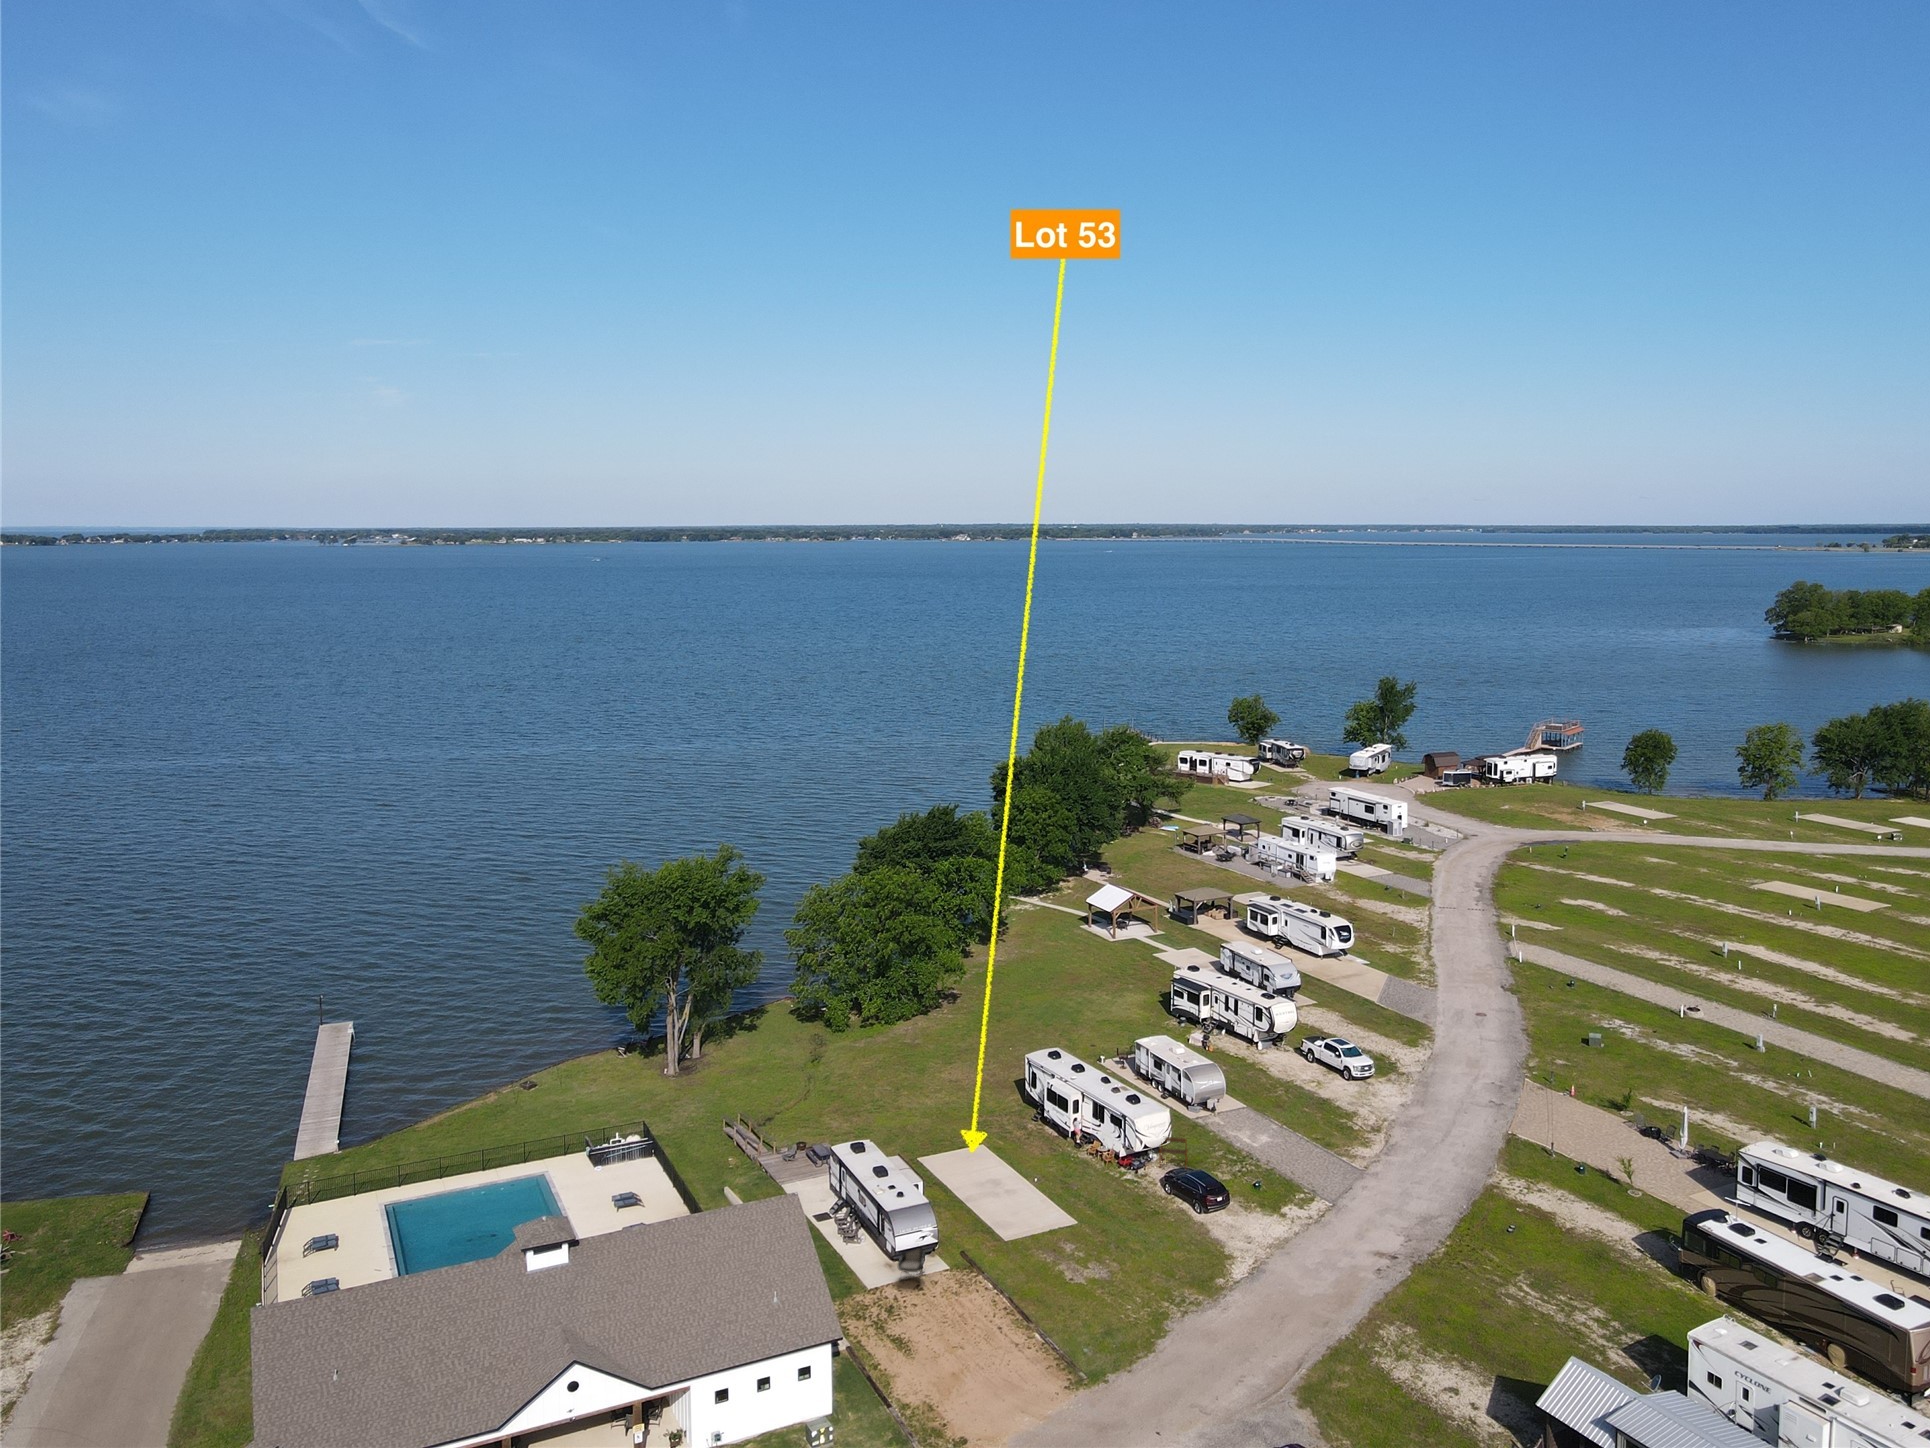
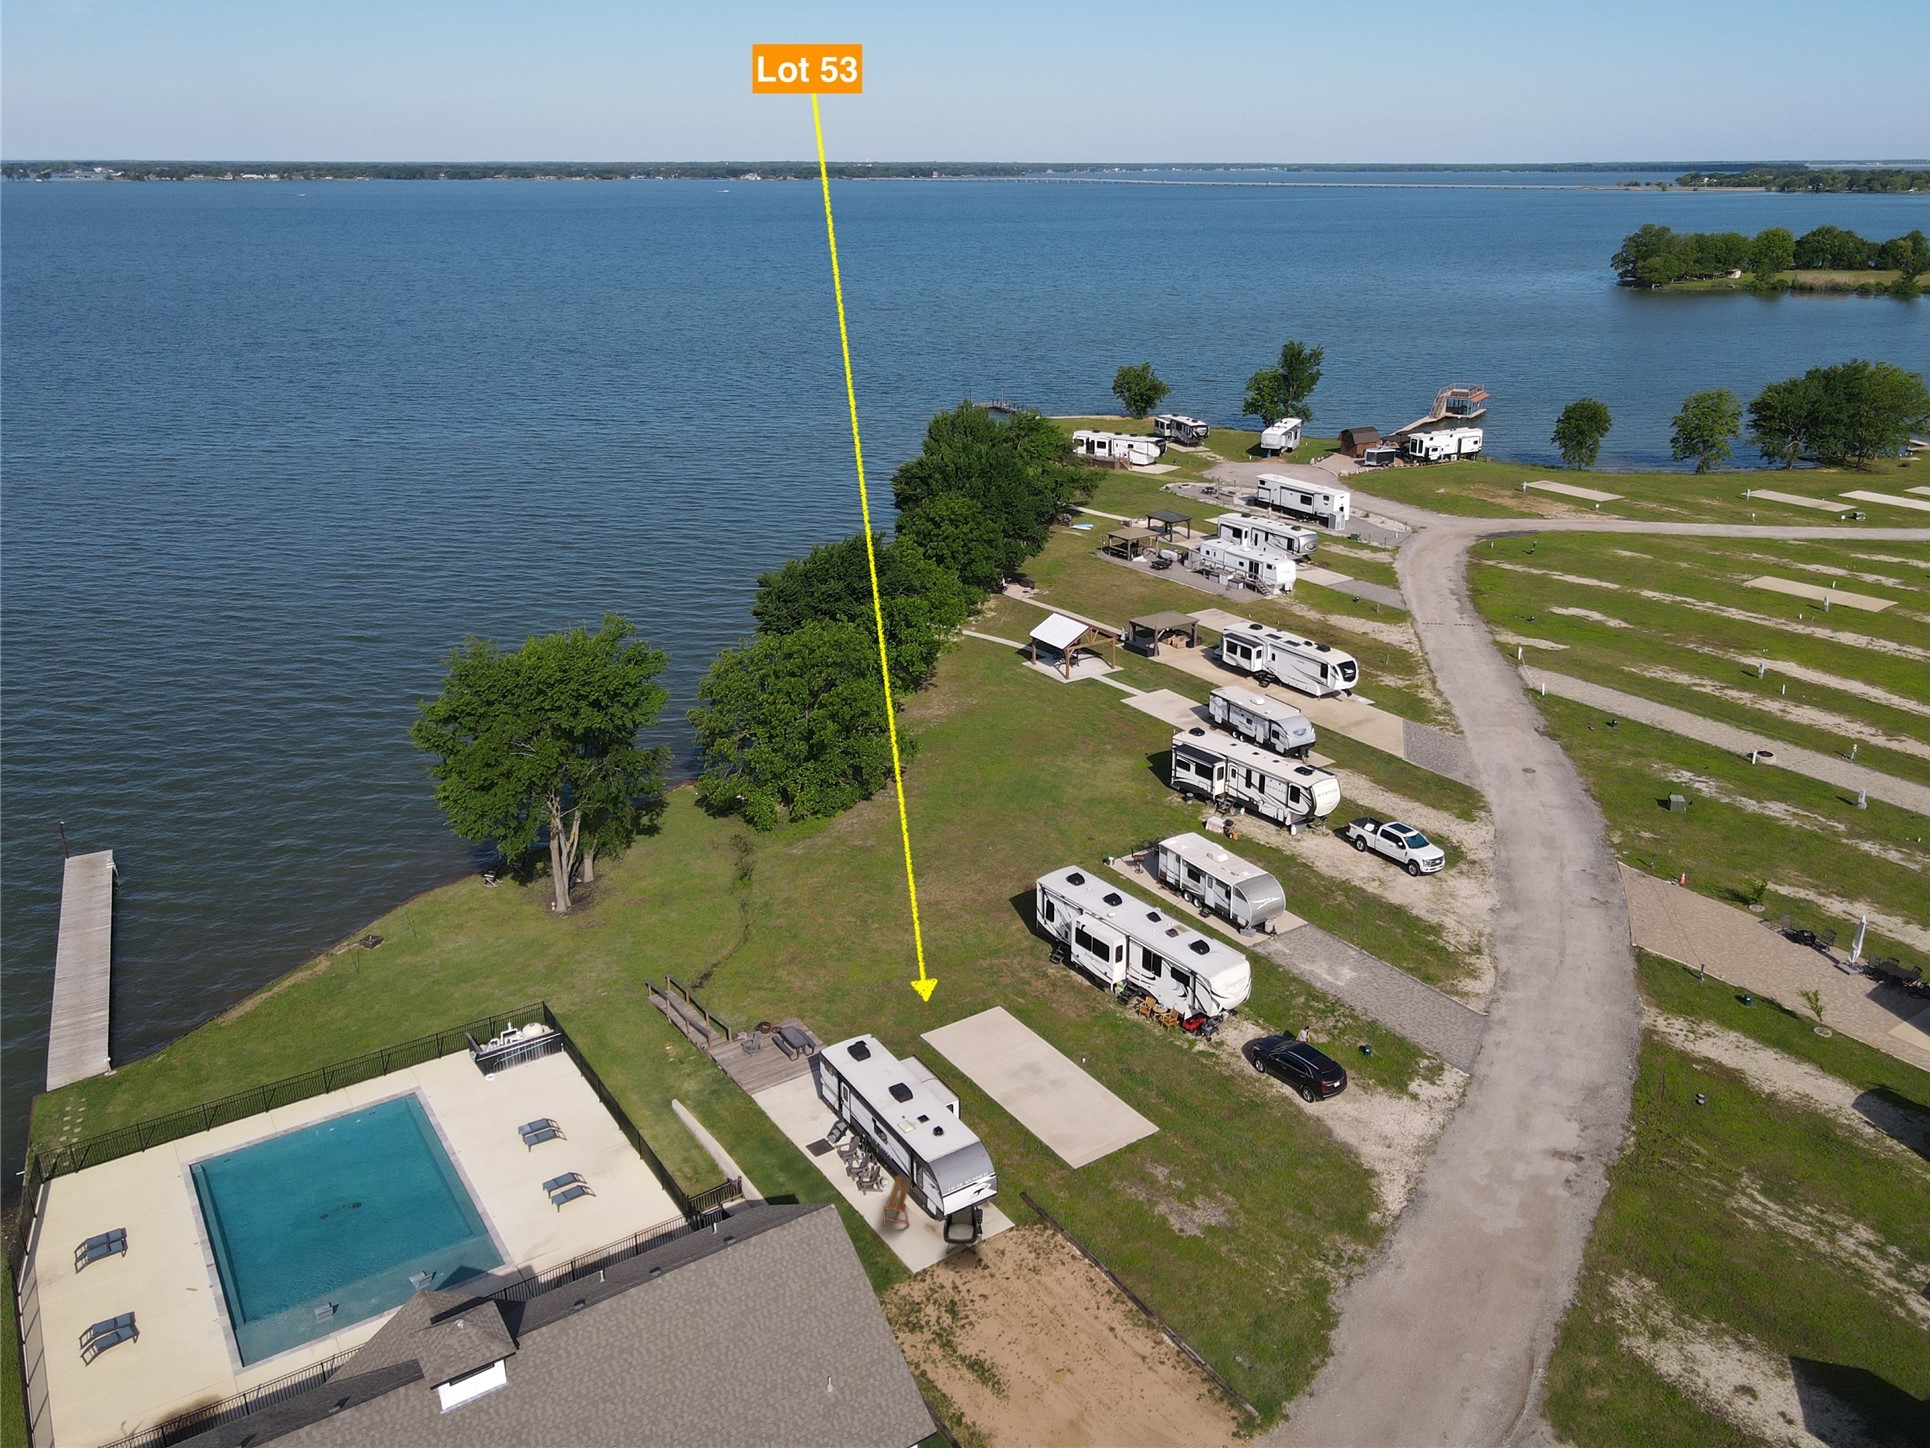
bench: present [1159,1137,1188,1164] -> present [883,1177,912,1226]

